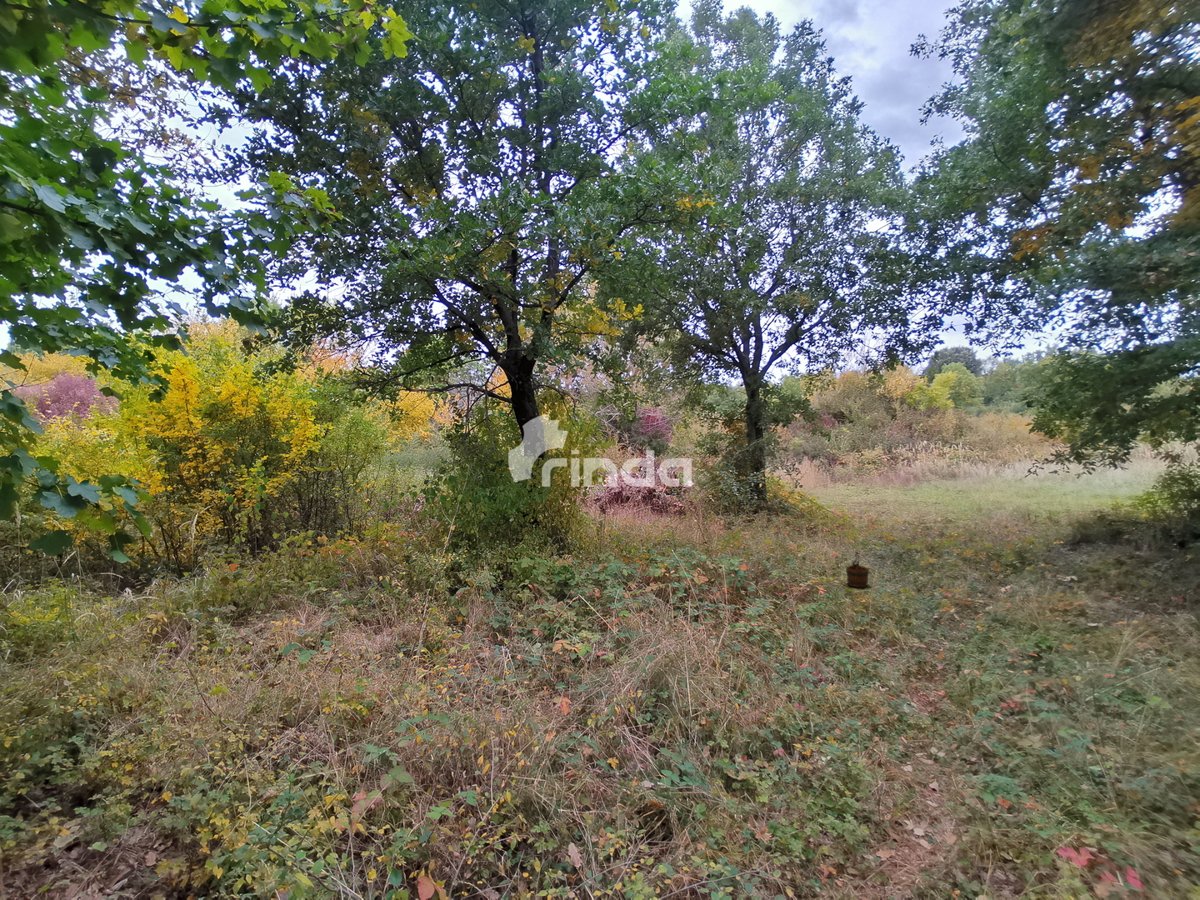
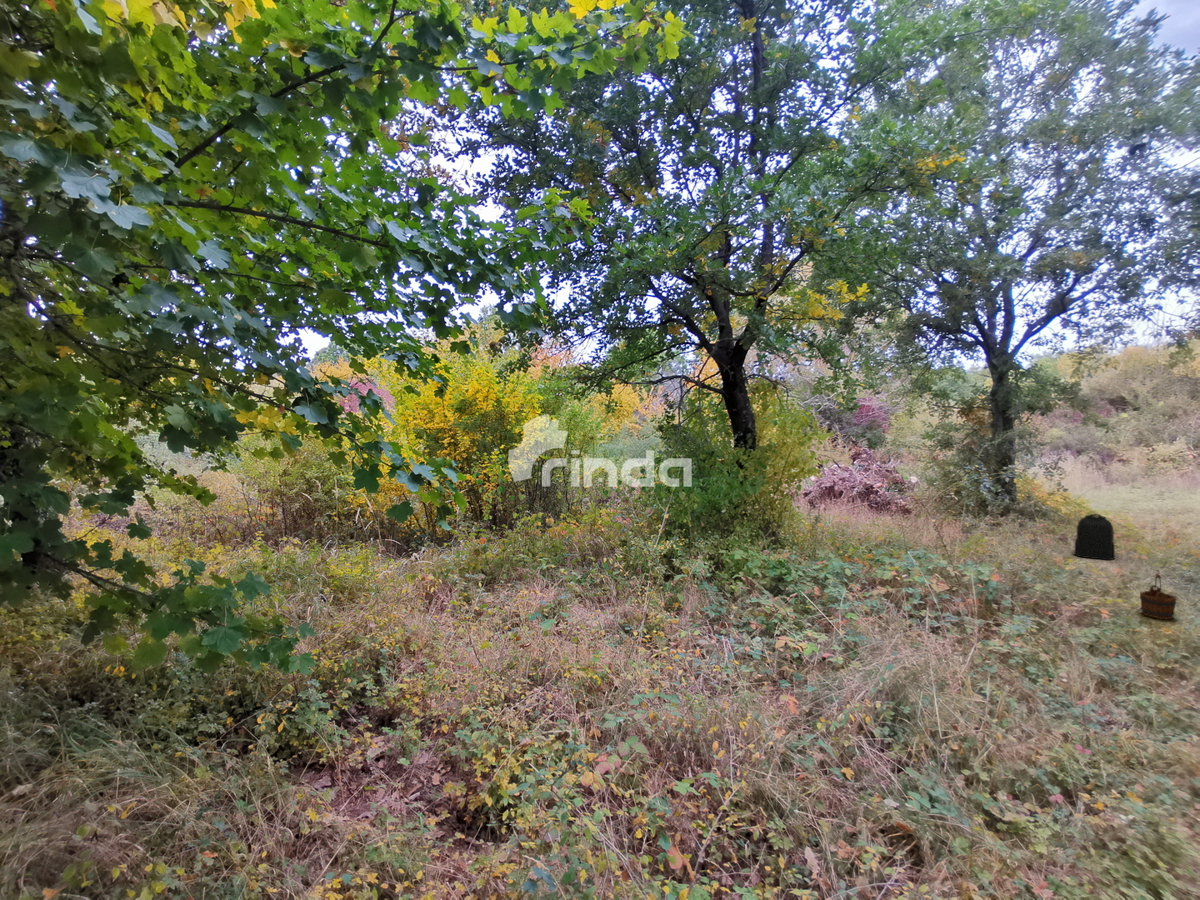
backpack: none [808,506,834,543] -> present [1074,514,1115,560]

